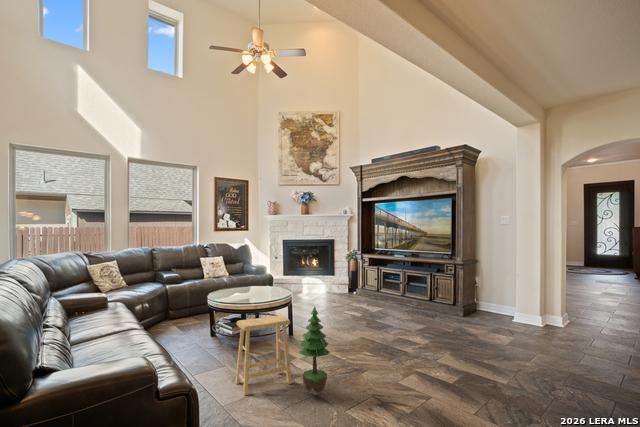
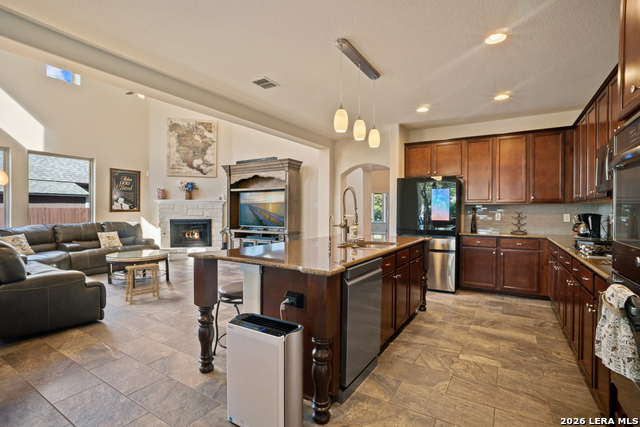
potted tree: present [299,307,330,396] -> none [162,256,180,302]

